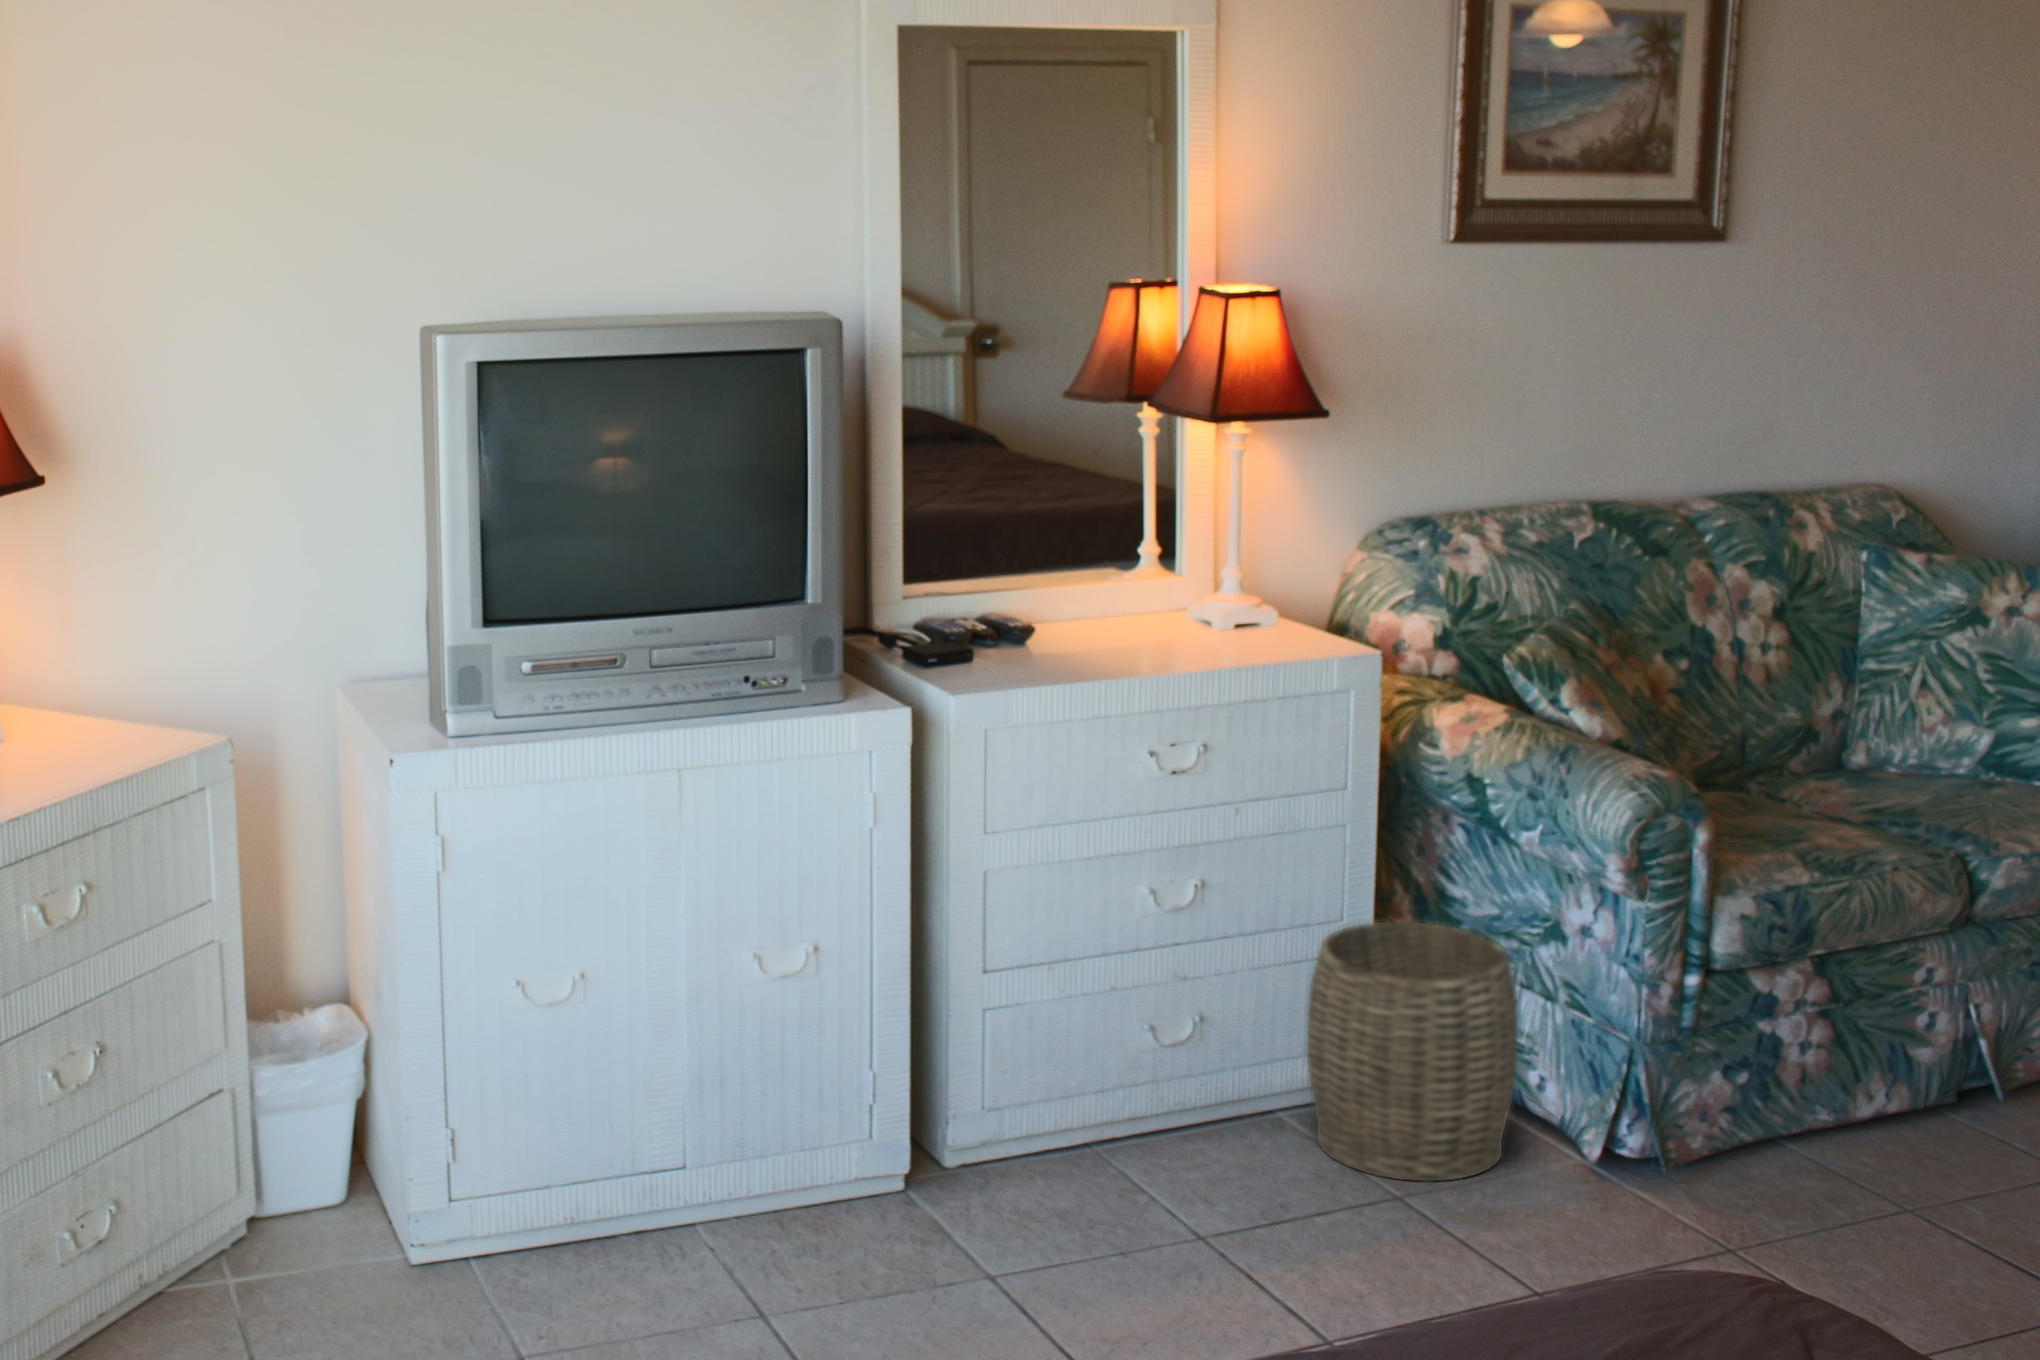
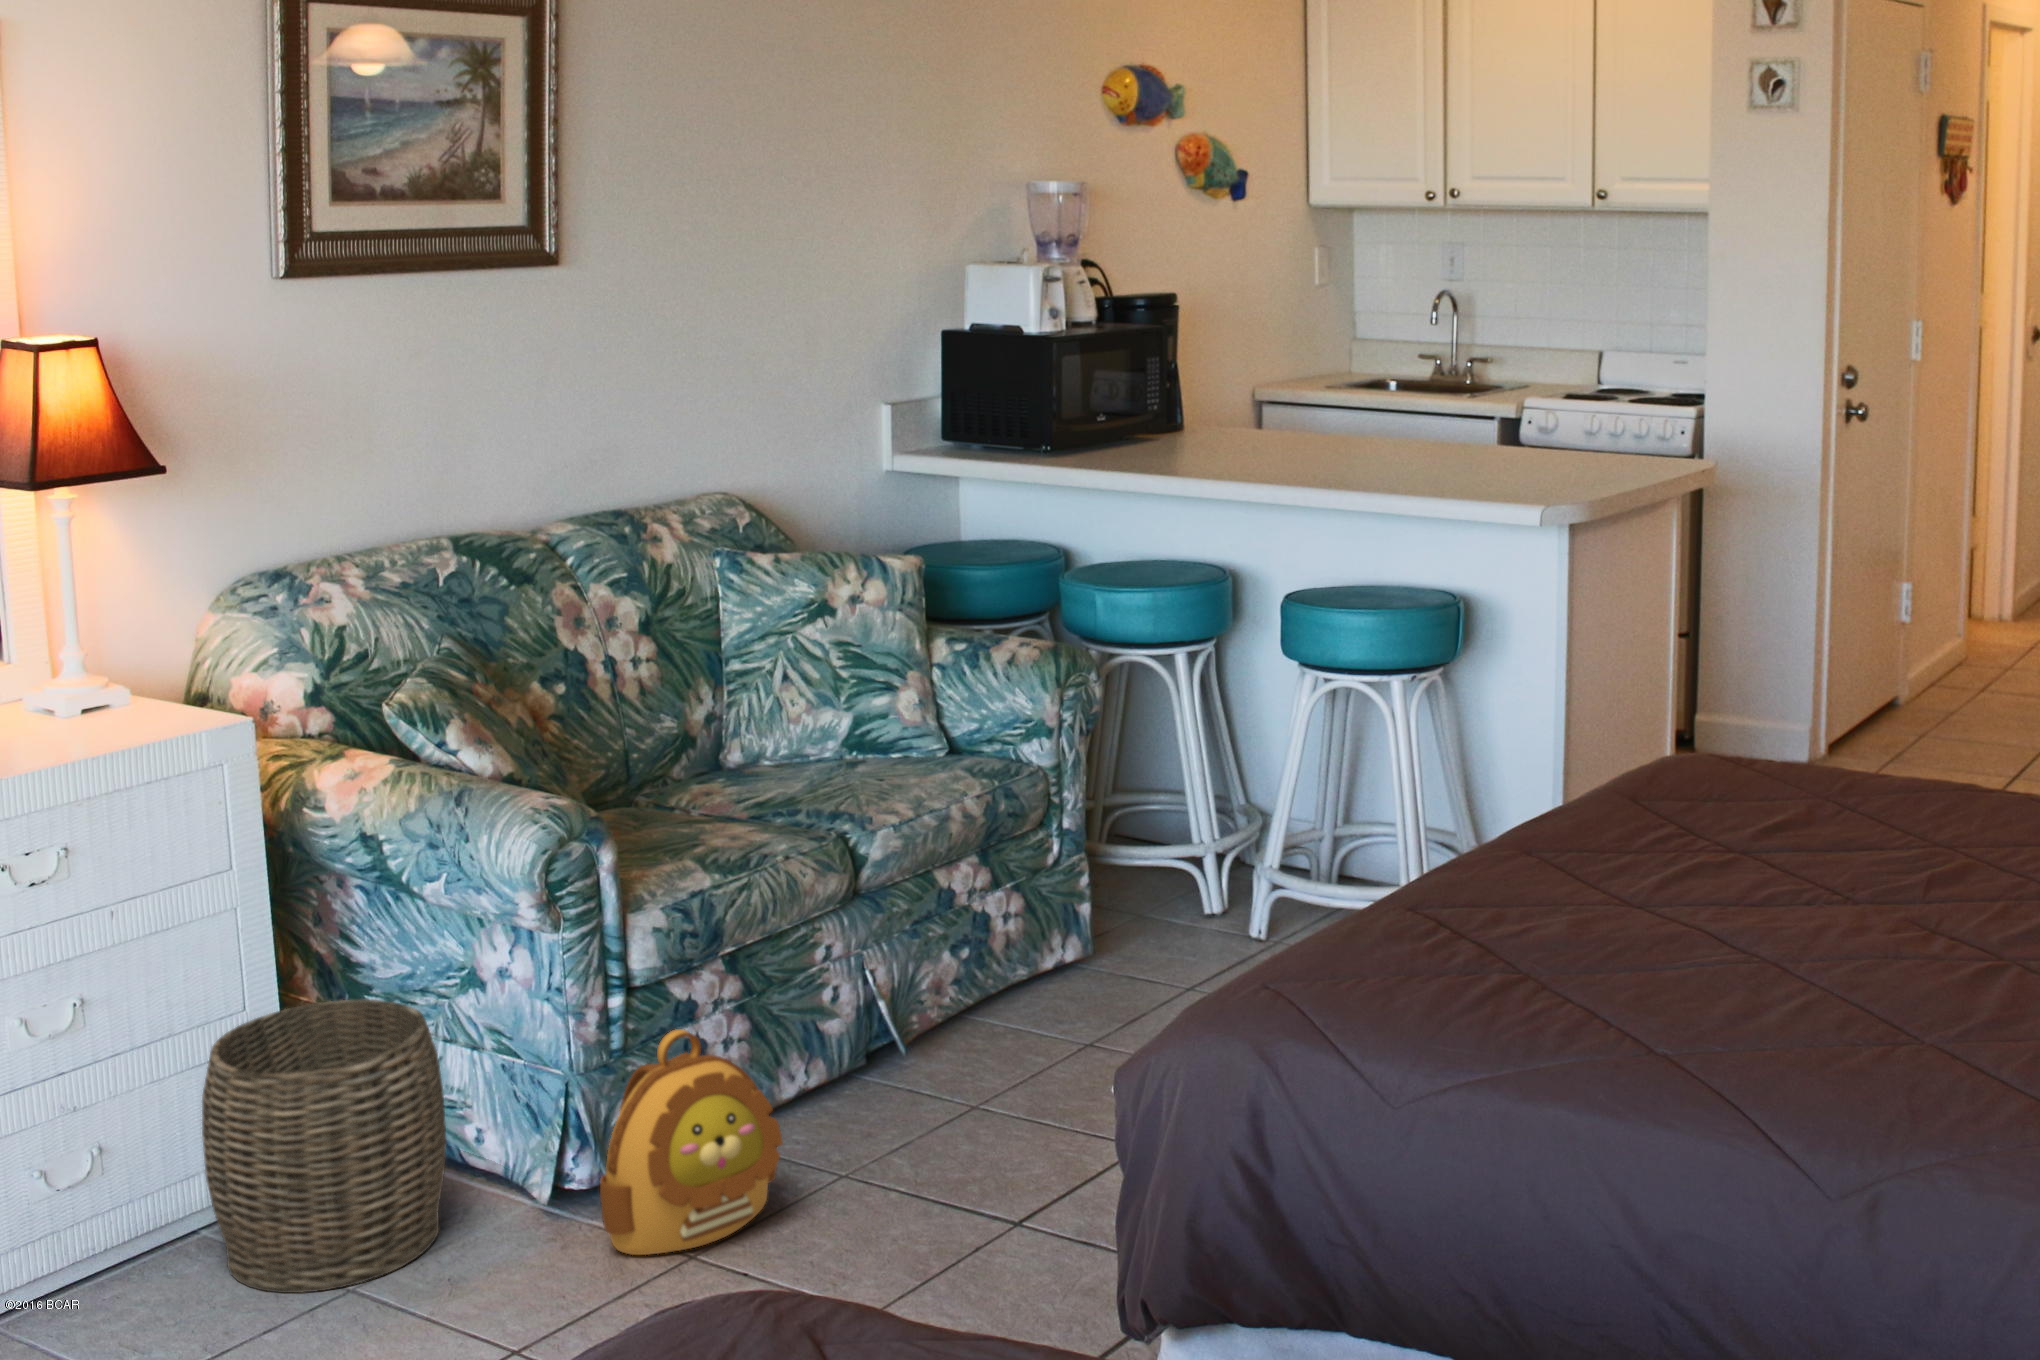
backpack: none [1653,1018,1844,1236] -> present [600,1029,783,1255]

